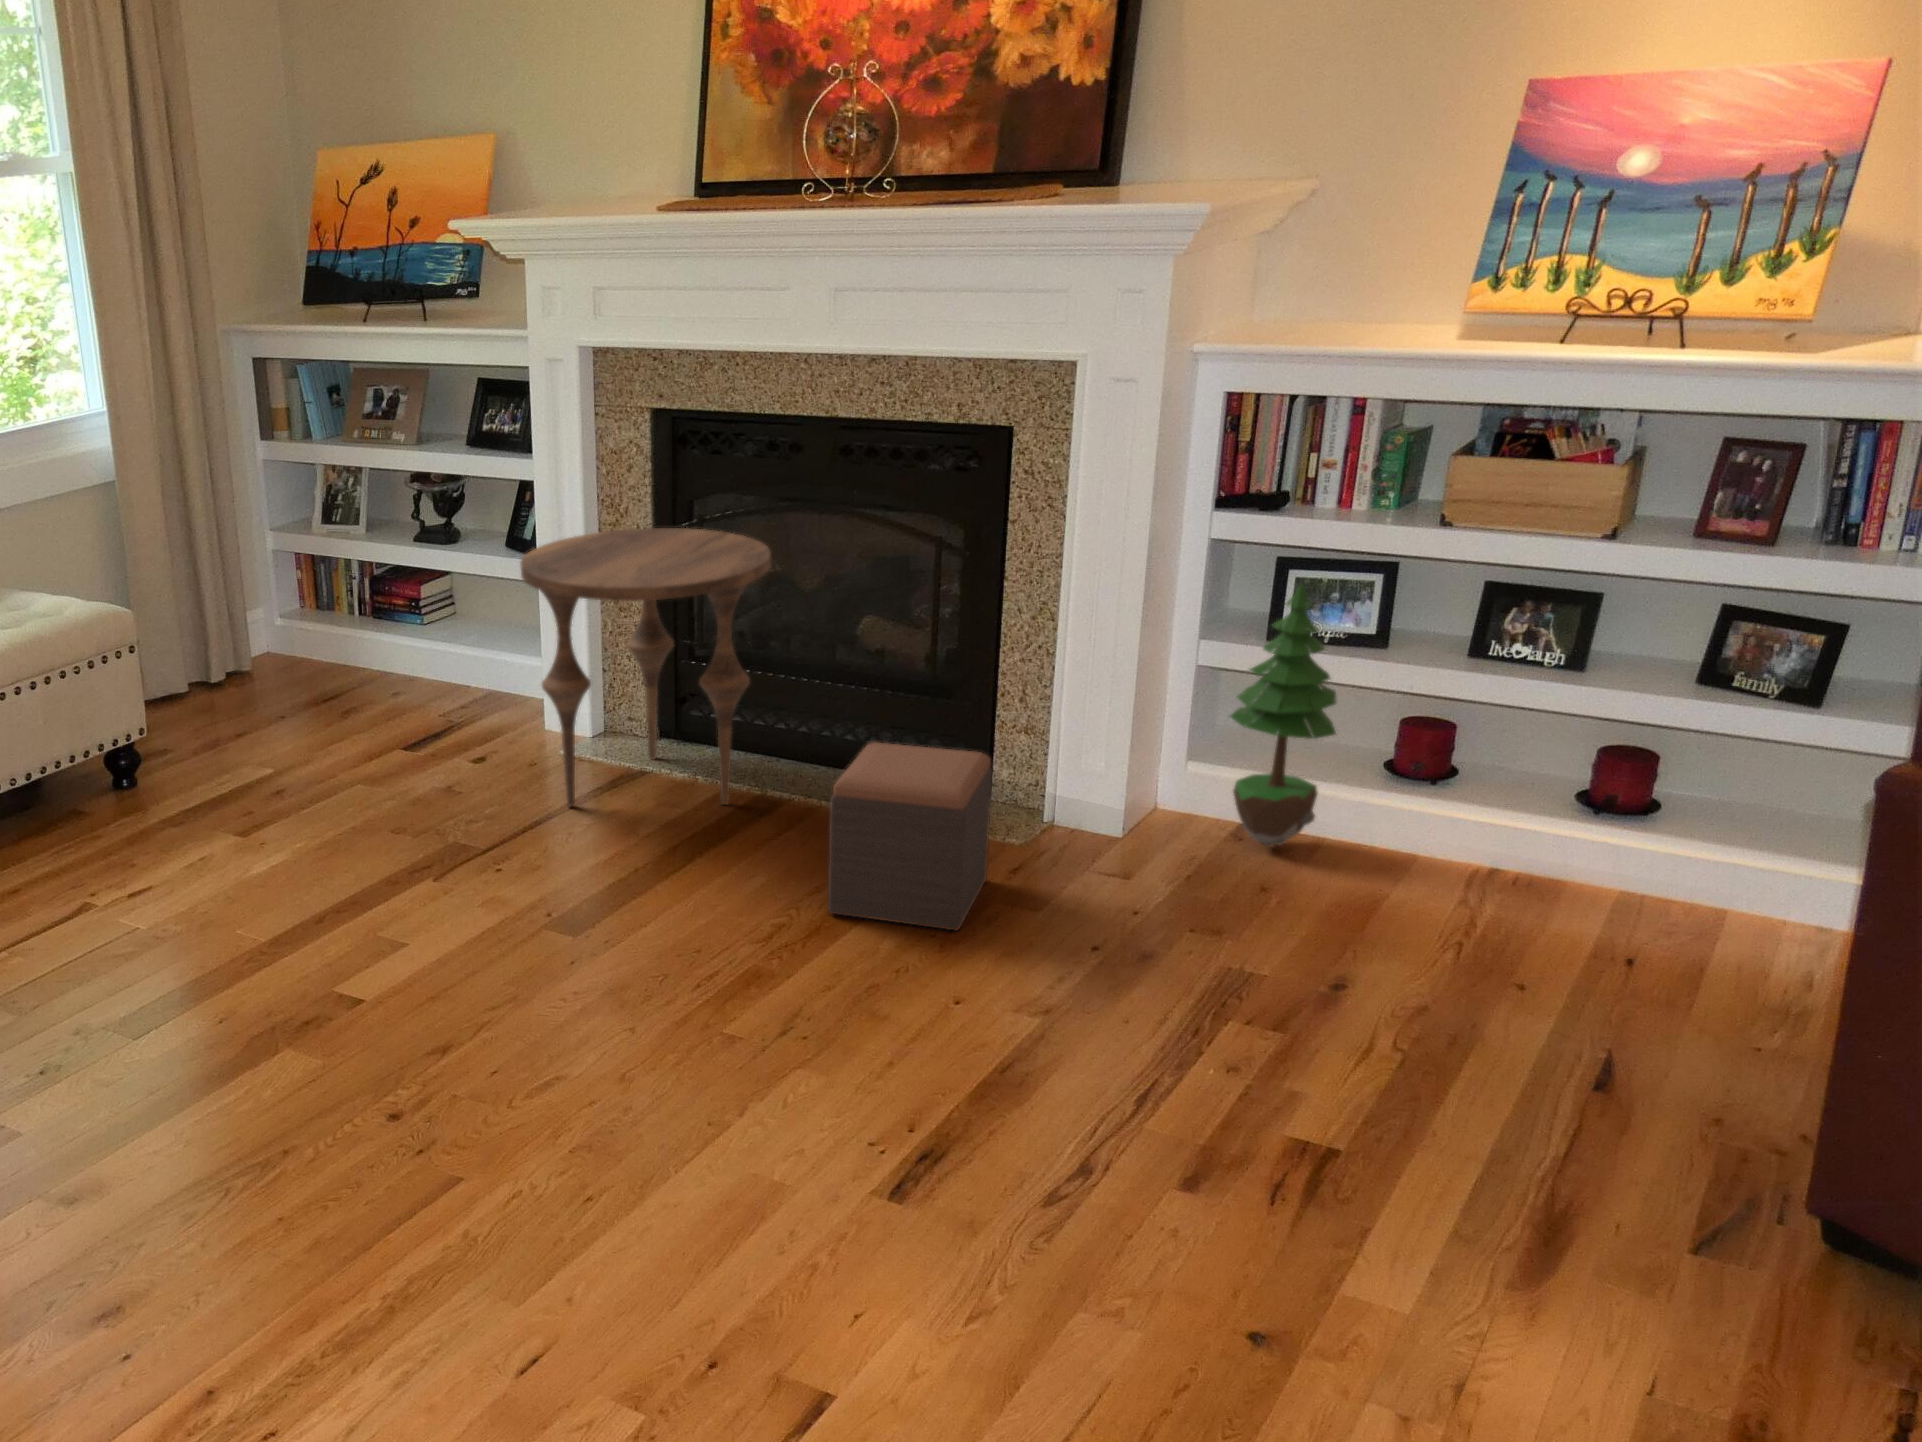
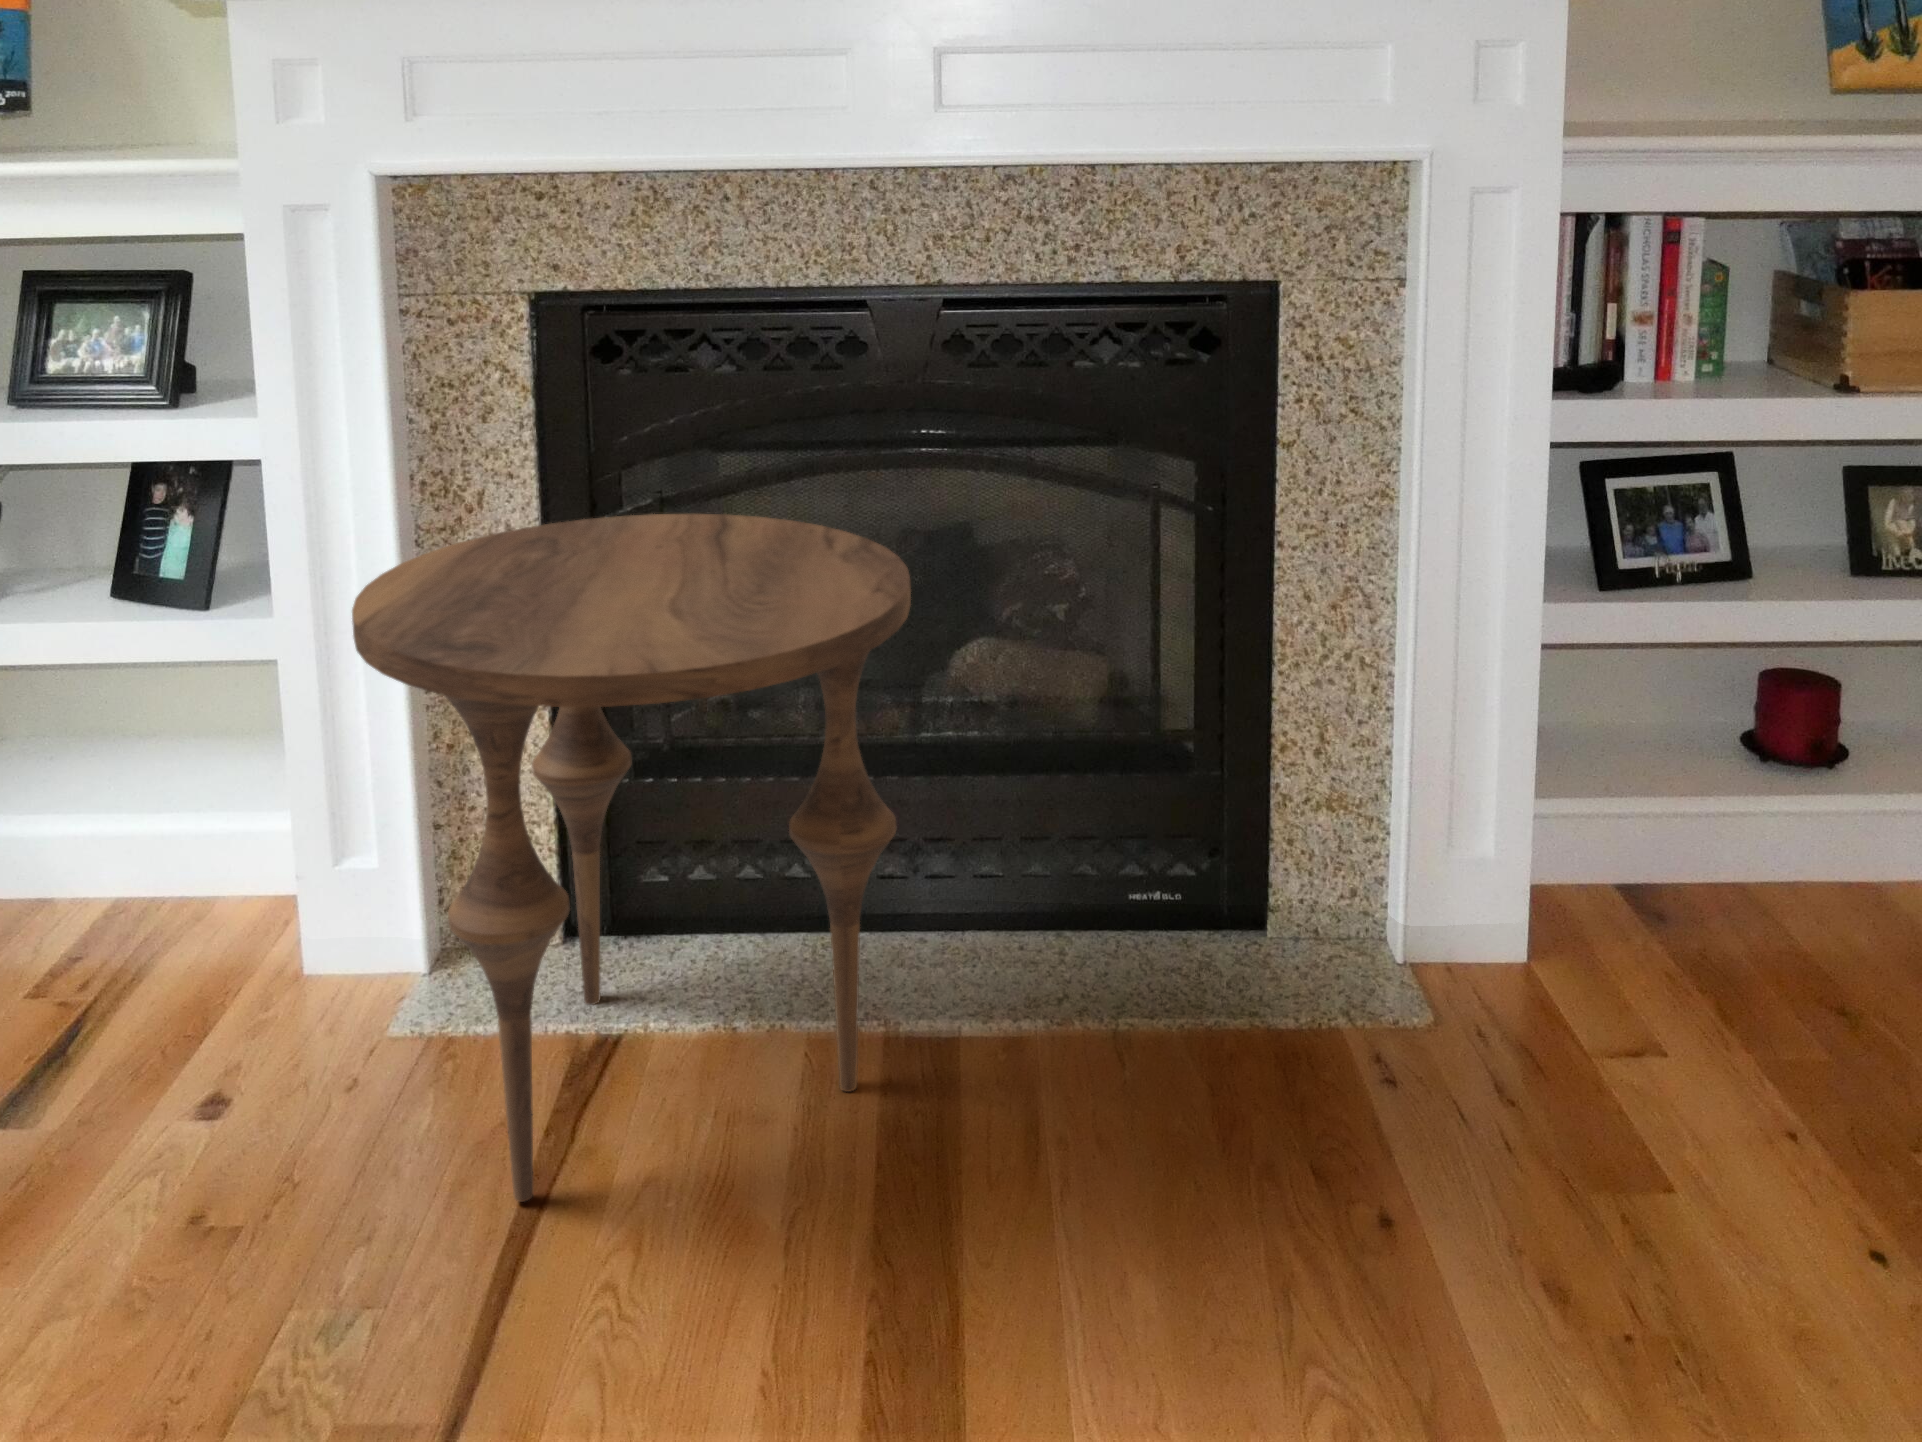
potted tree: present [1230,583,1336,847] -> none [1671,489,1854,932]
footstool: present [828,742,993,931] -> none [1277,894,1686,1371]

